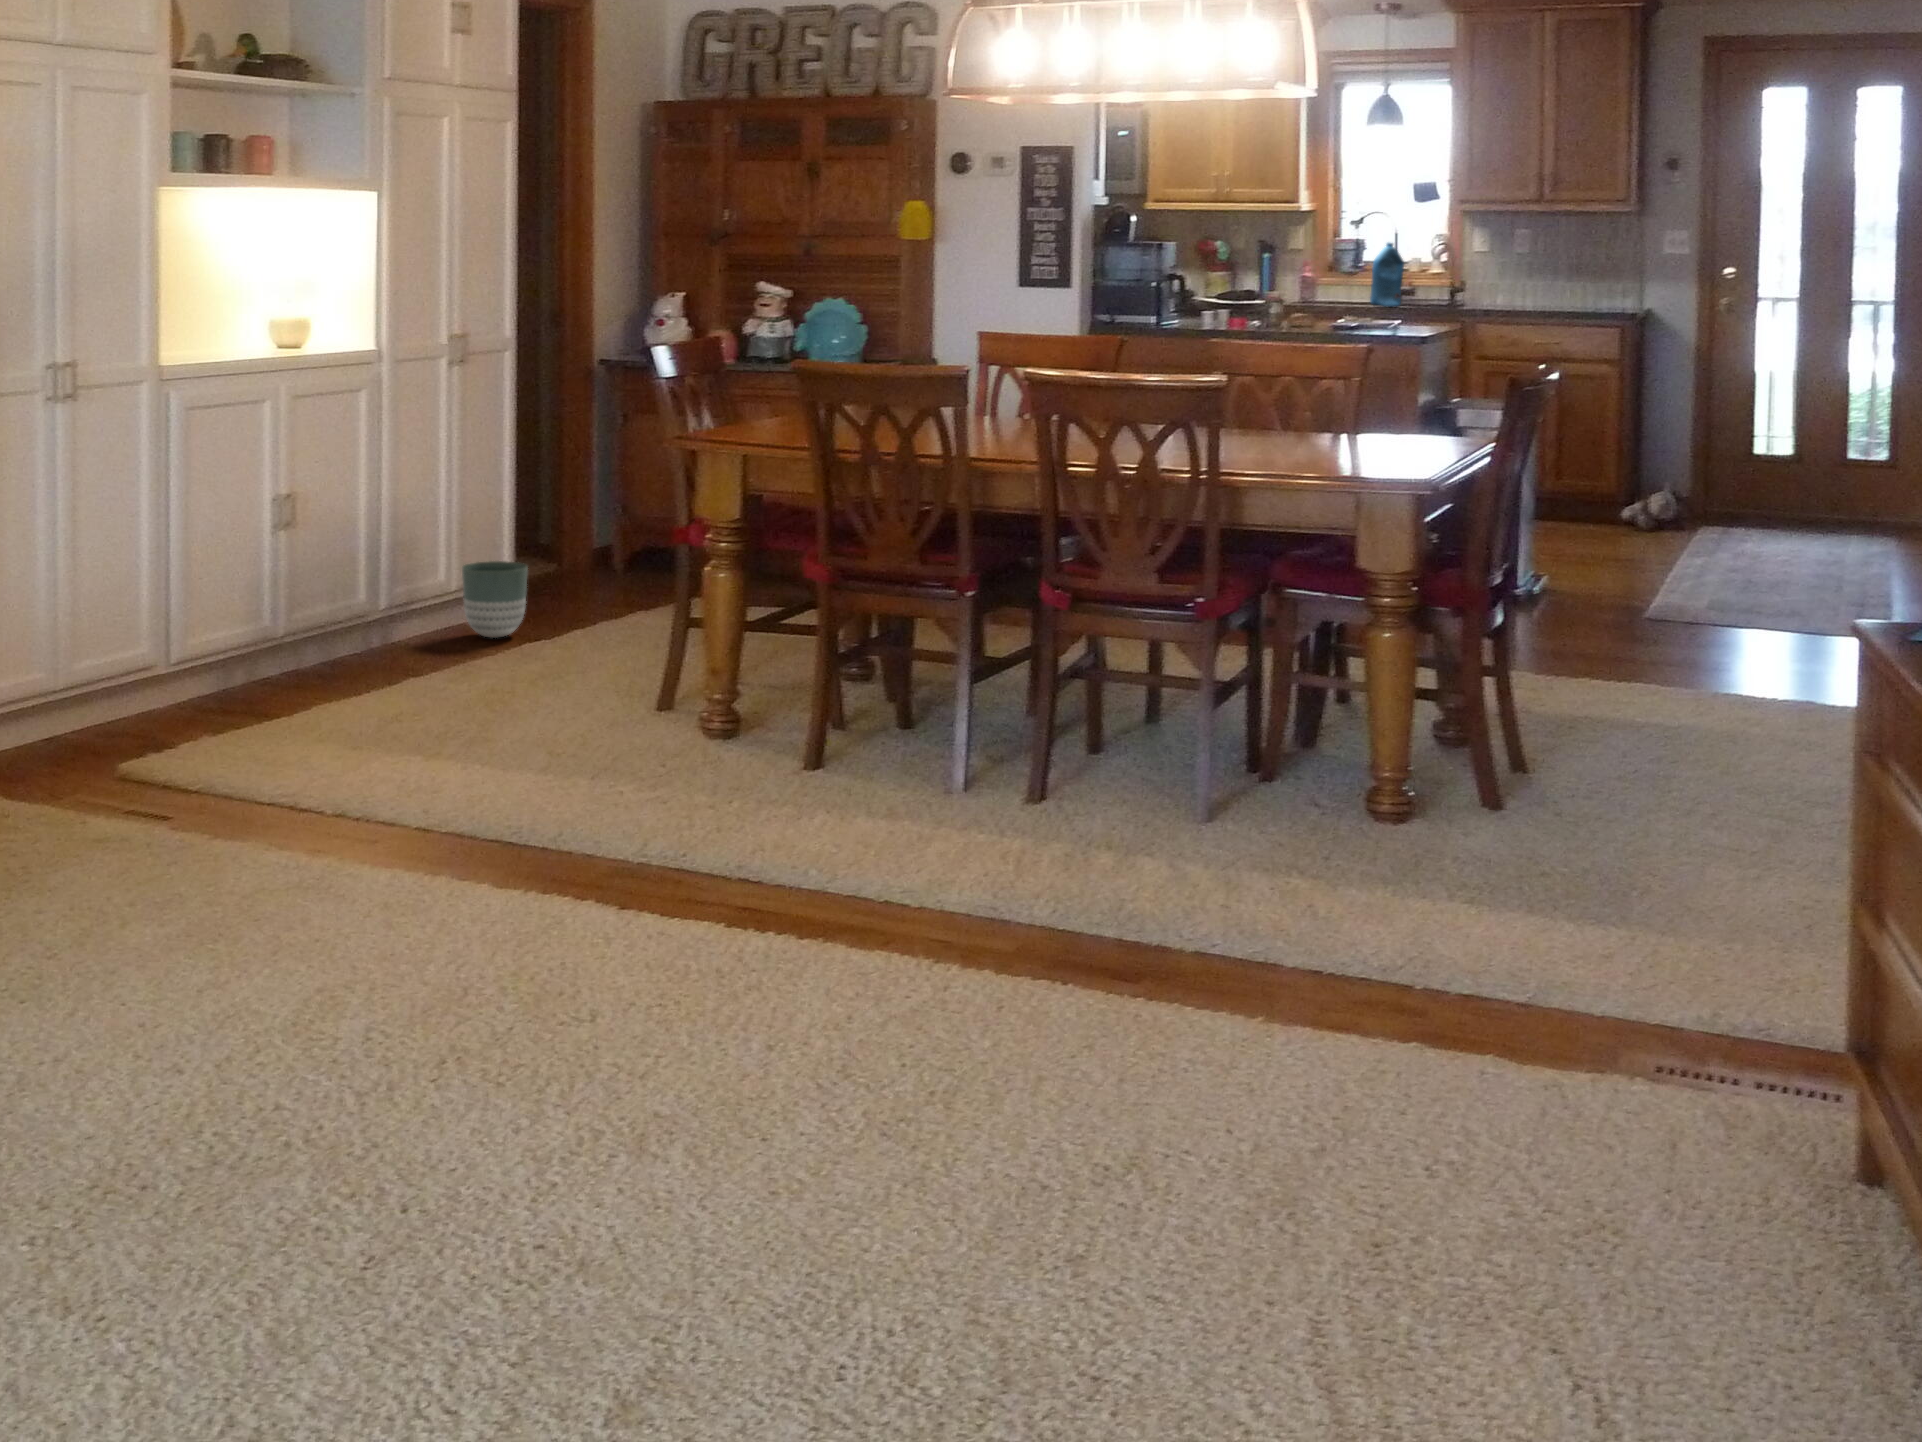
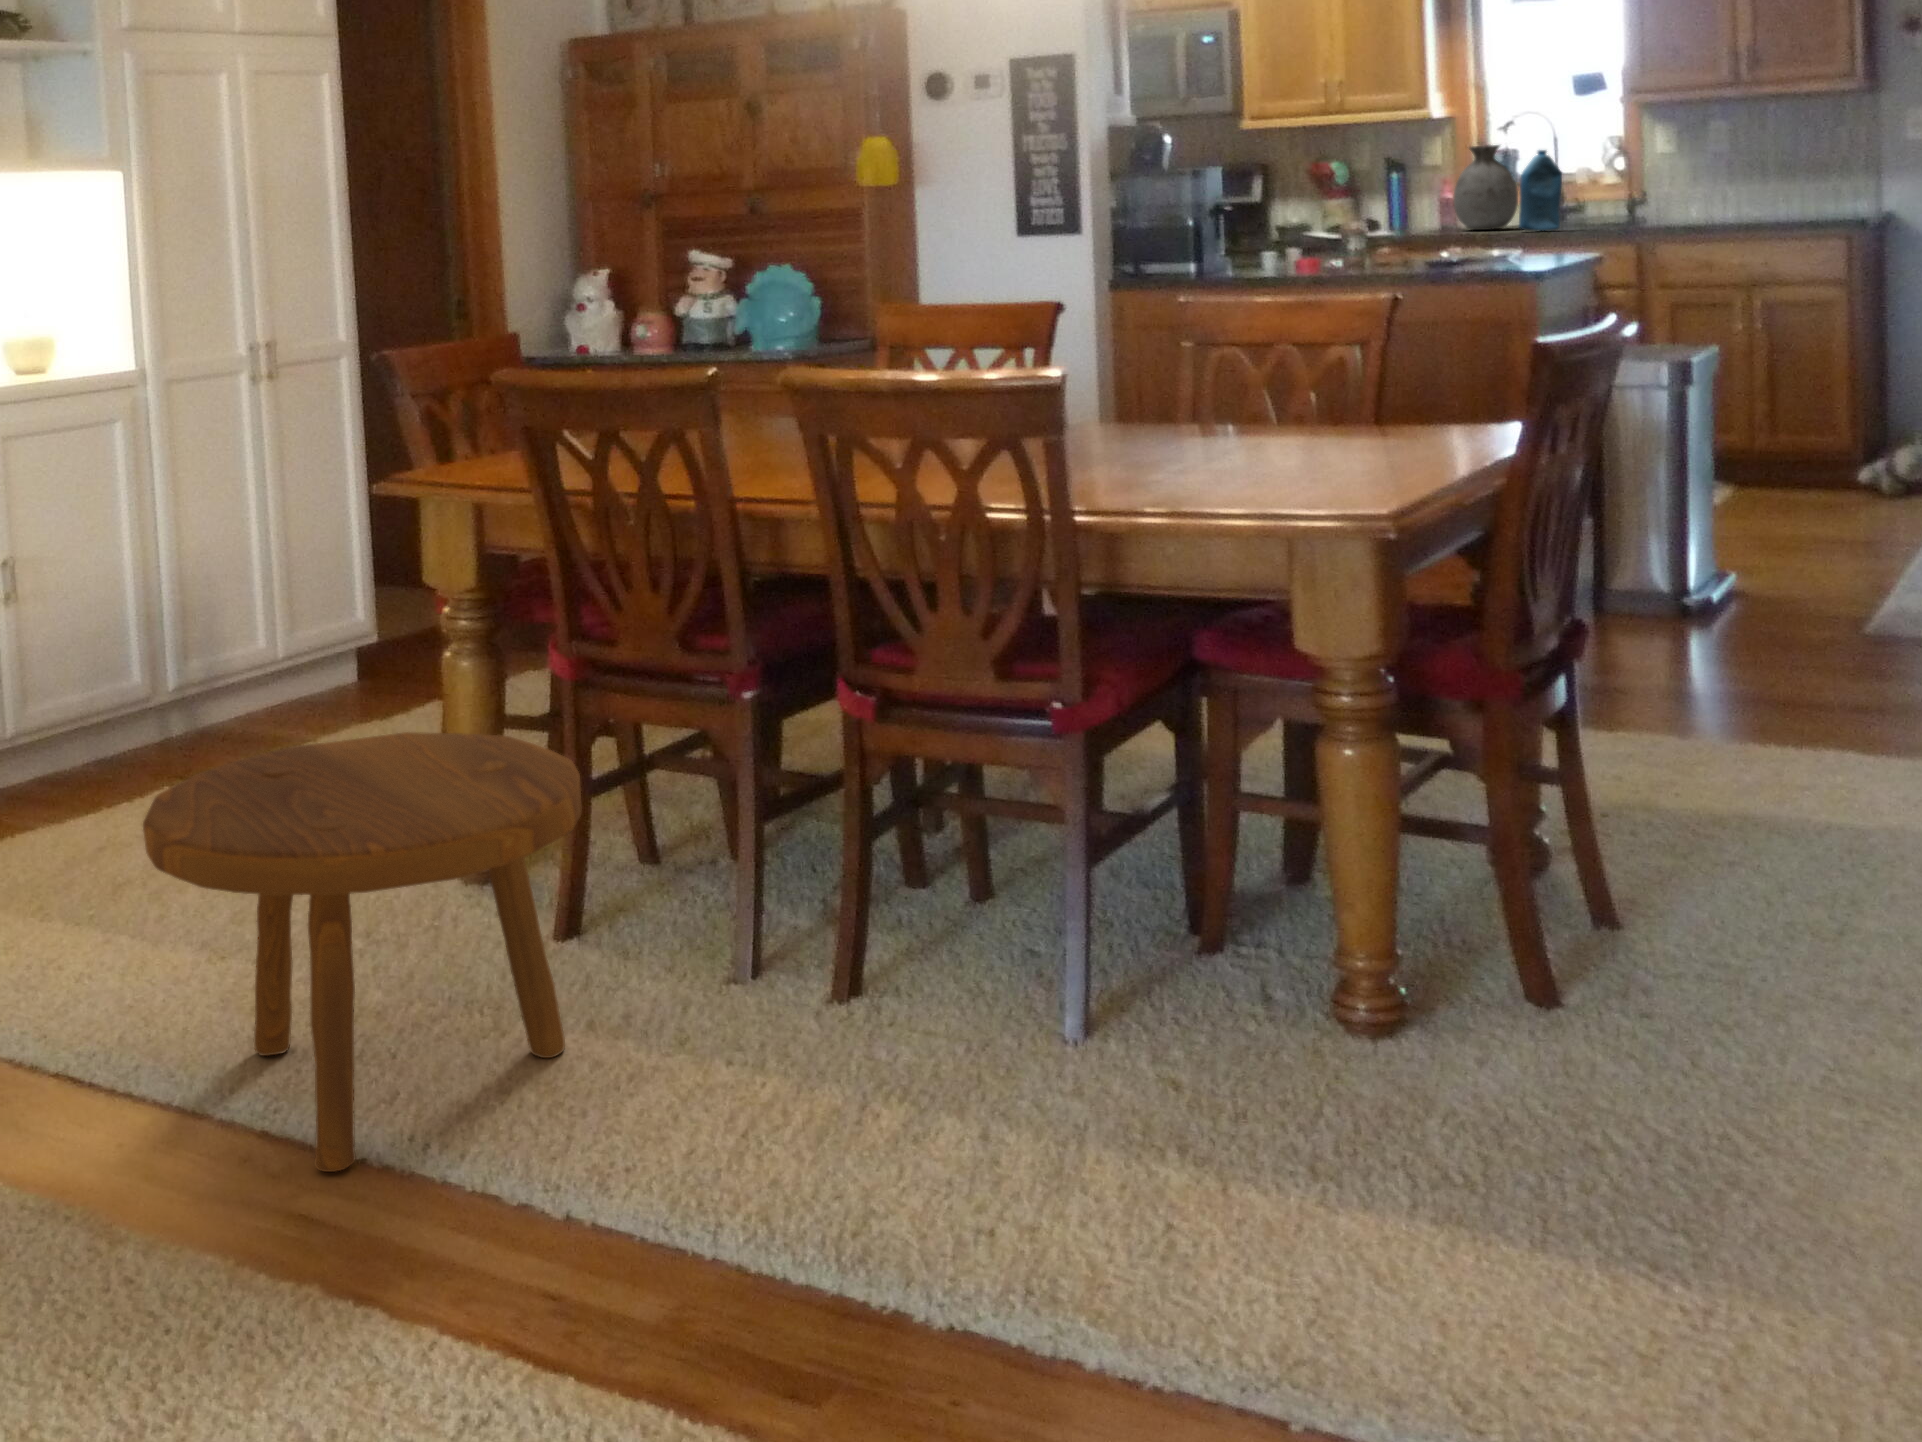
vase: none [1318,236,1368,303] -> present [1454,145,1518,230]
planter: present [462,561,528,638] -> none [279,619,361,716]
footstool: none [601,609,897,881] -> present [143,732,582,1172]

